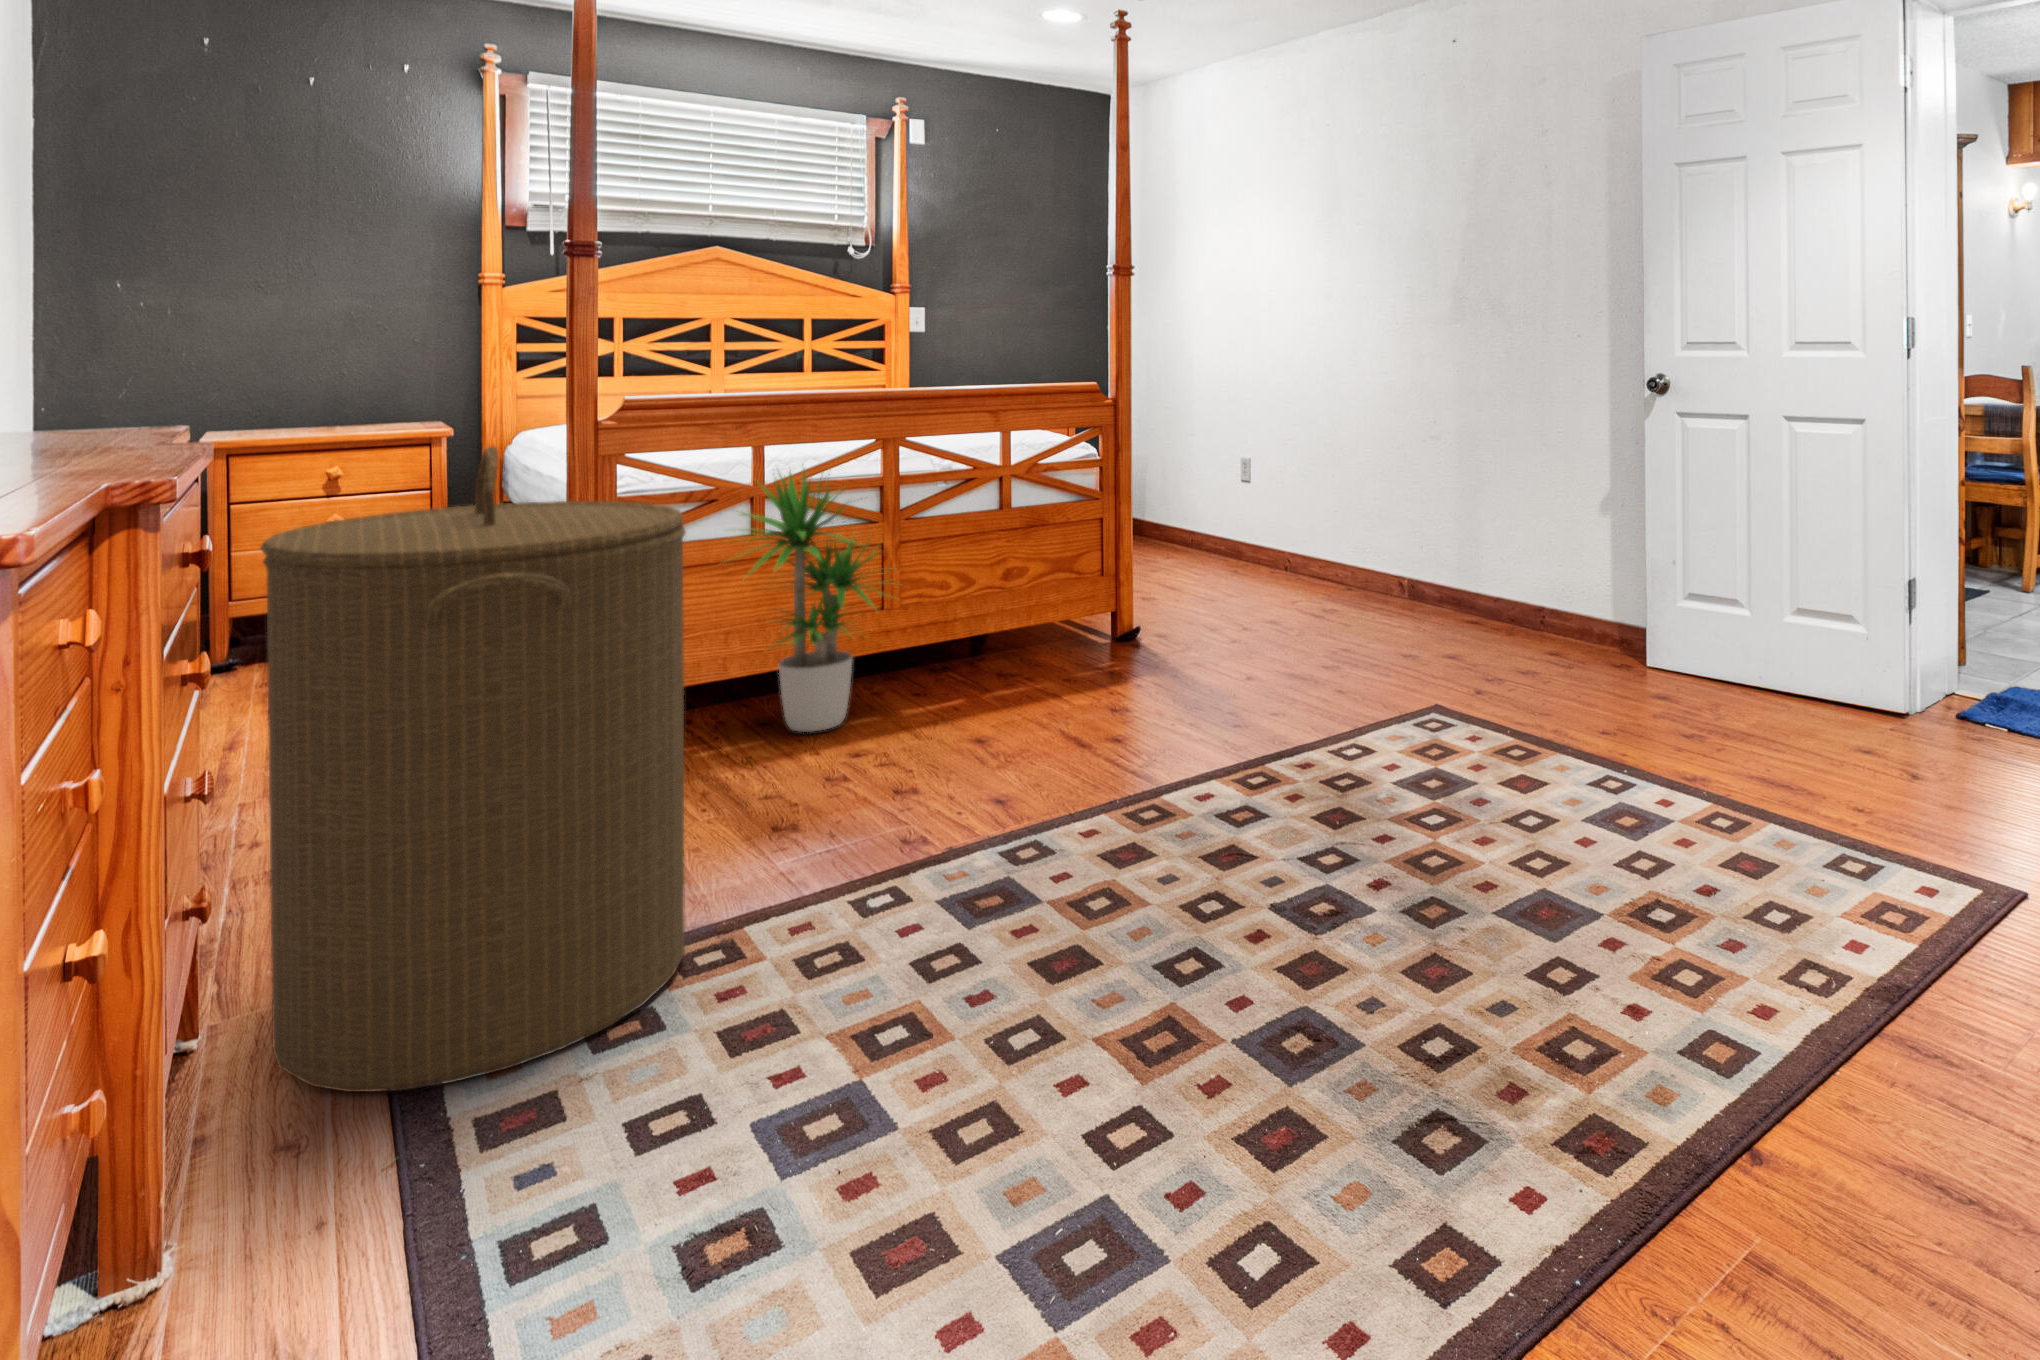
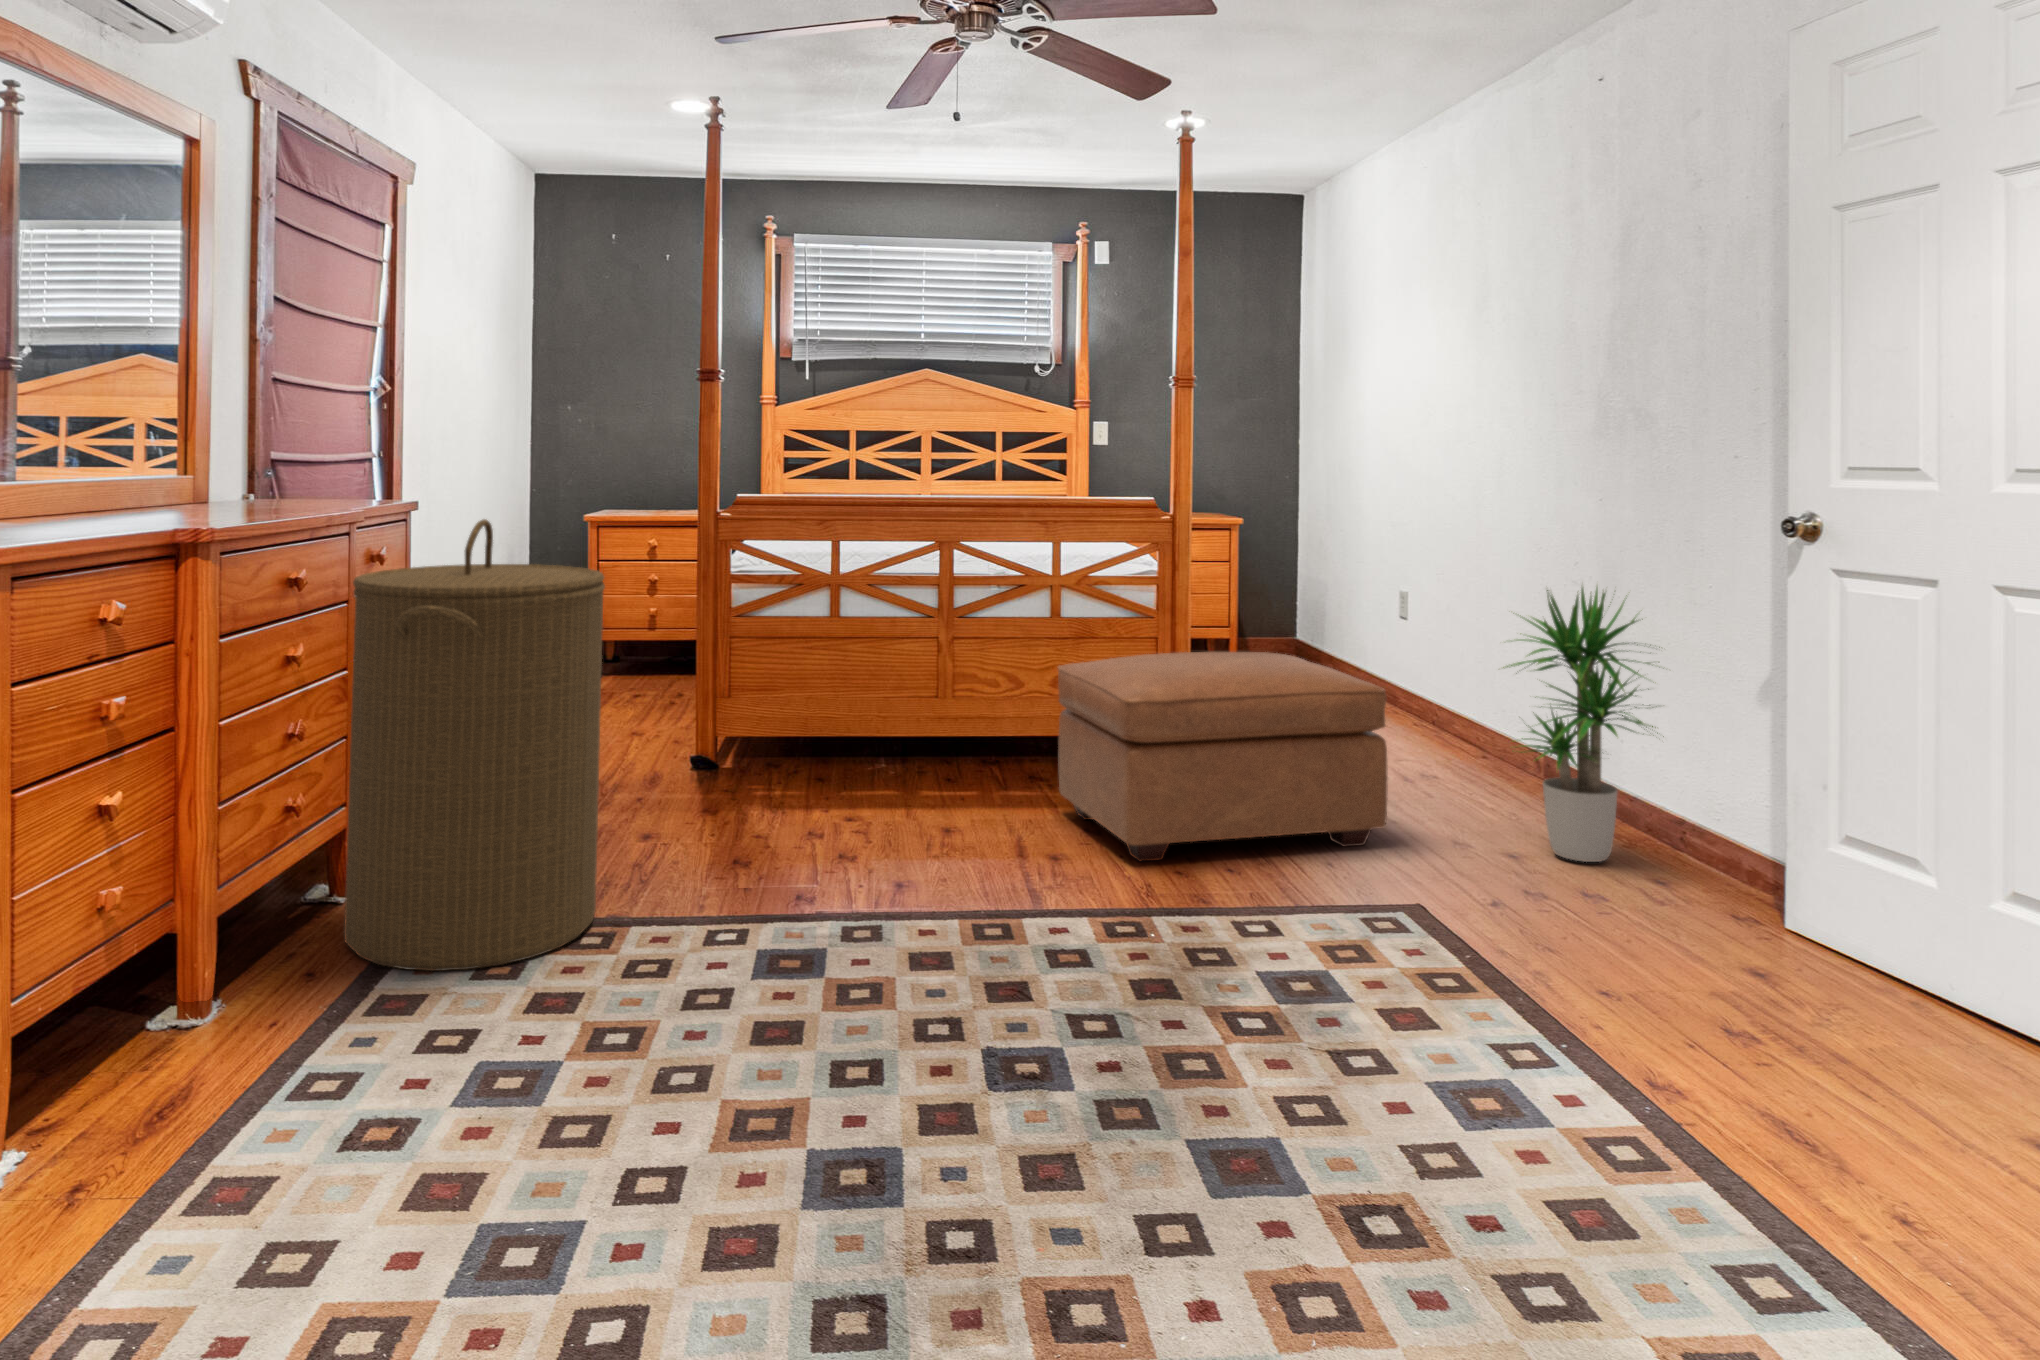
potted plant: present [743,472,892,732] -> present [1503,587,1664,862]
ottoman: none [1063,521,1366,727] -> present [1058,652,1388,862]

